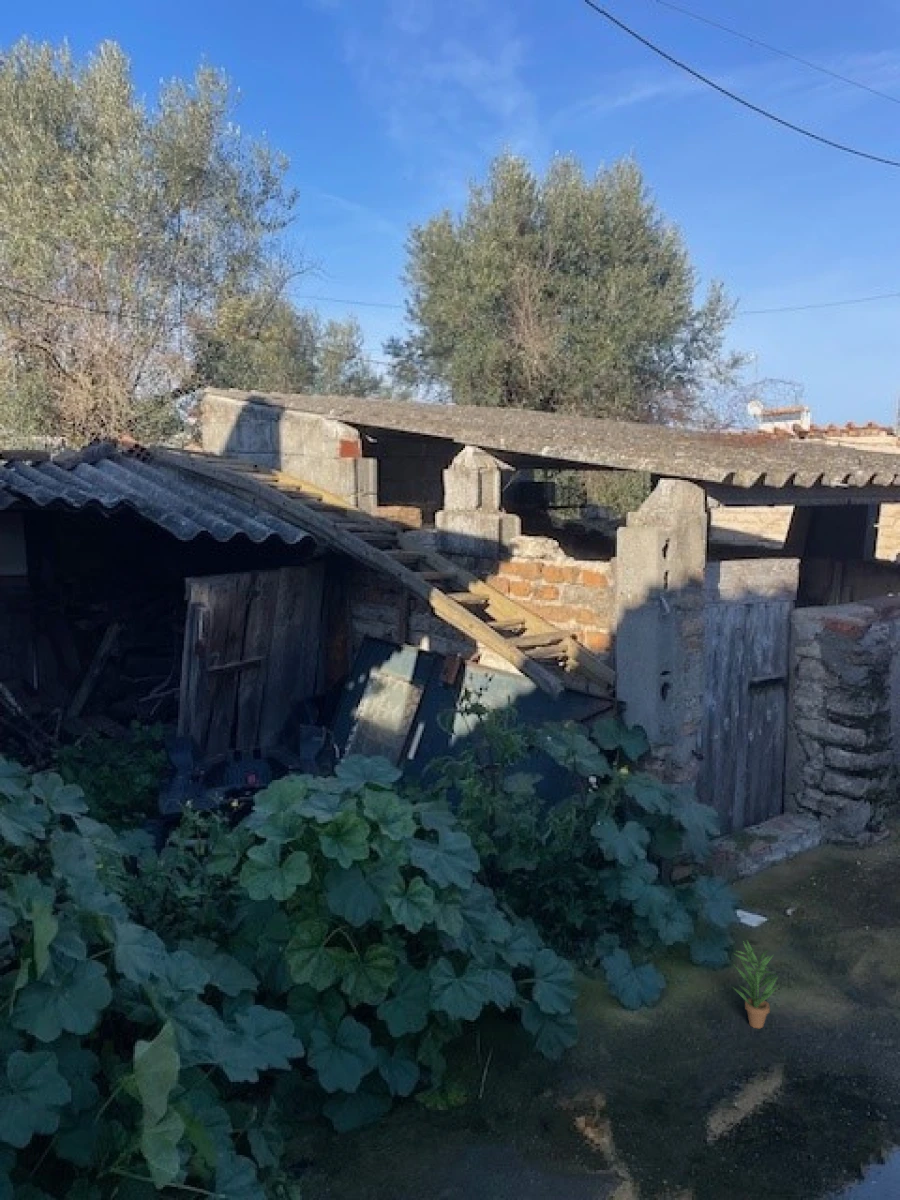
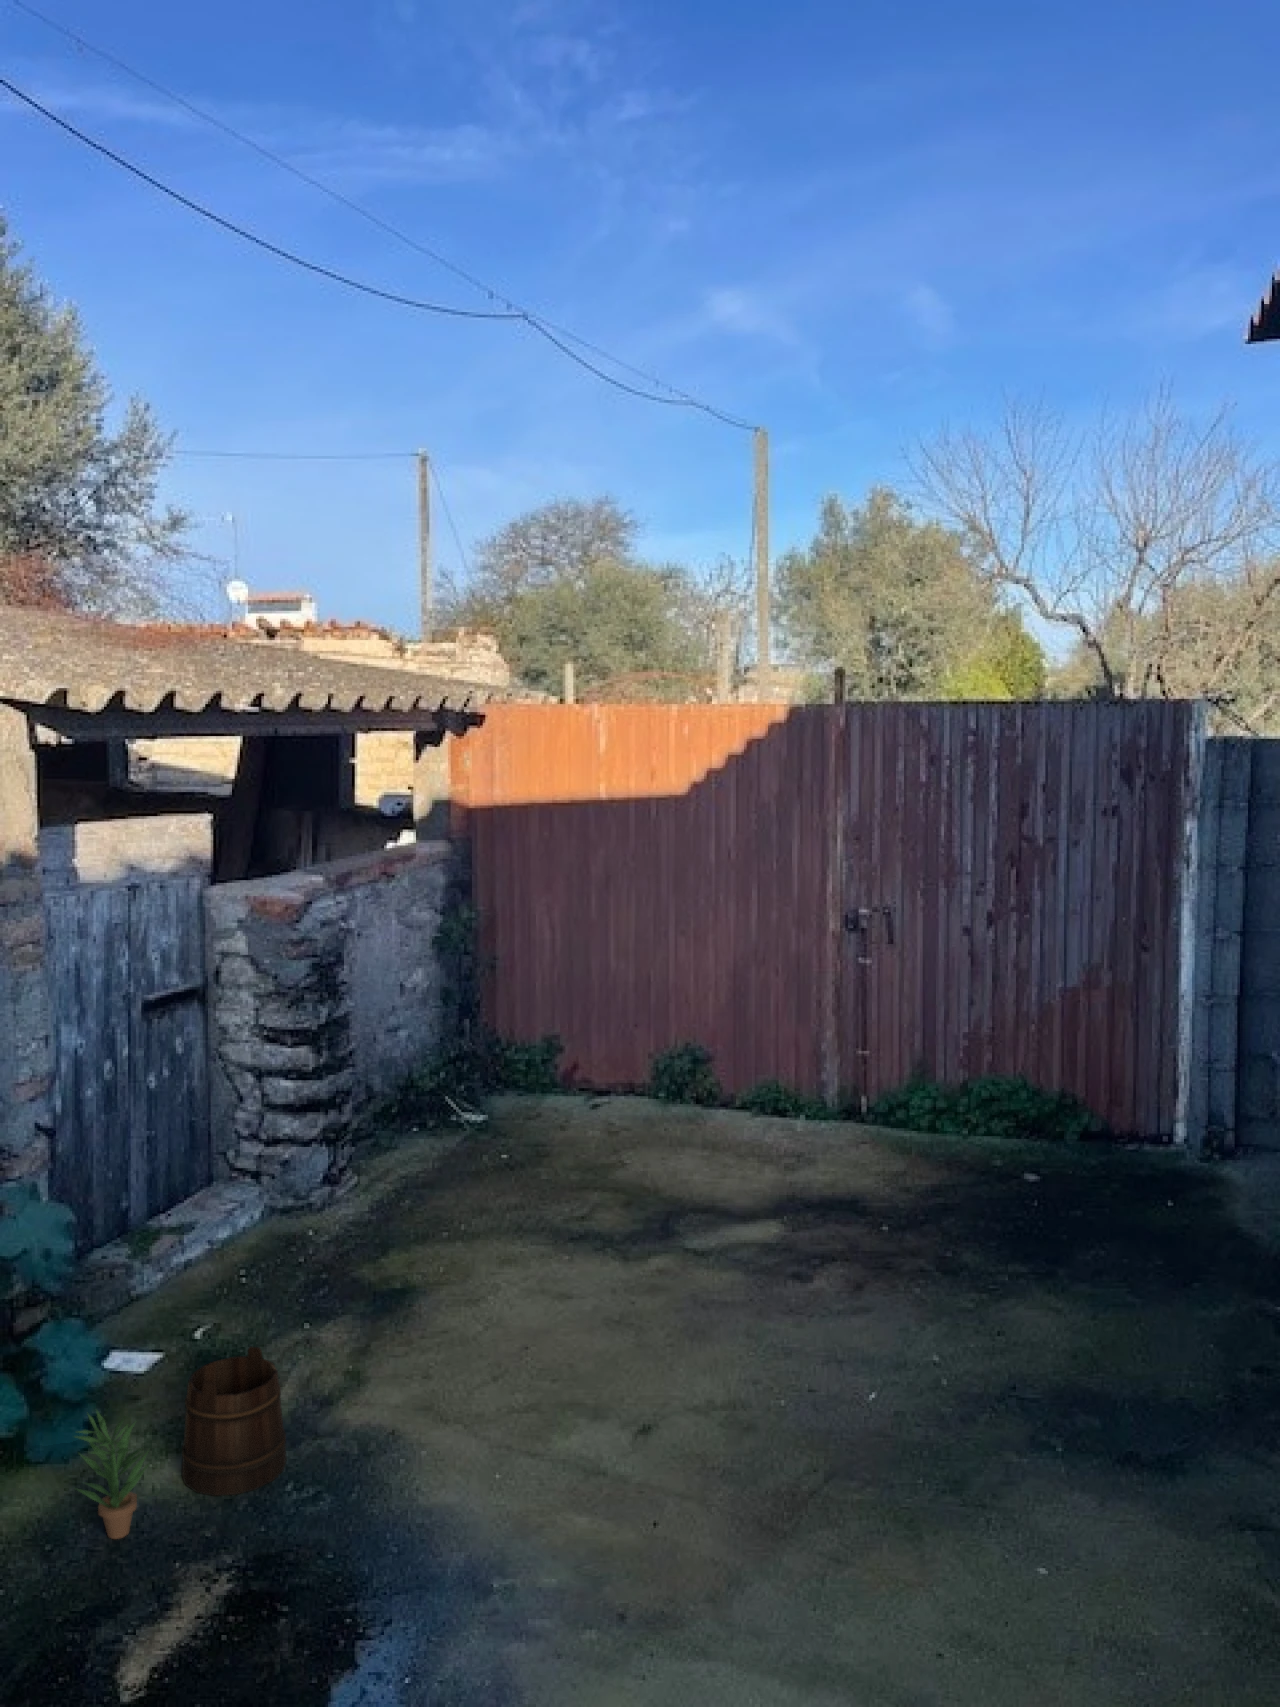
bucket: none [793,927,868,1026] -> present [182,1347,287,1496]

